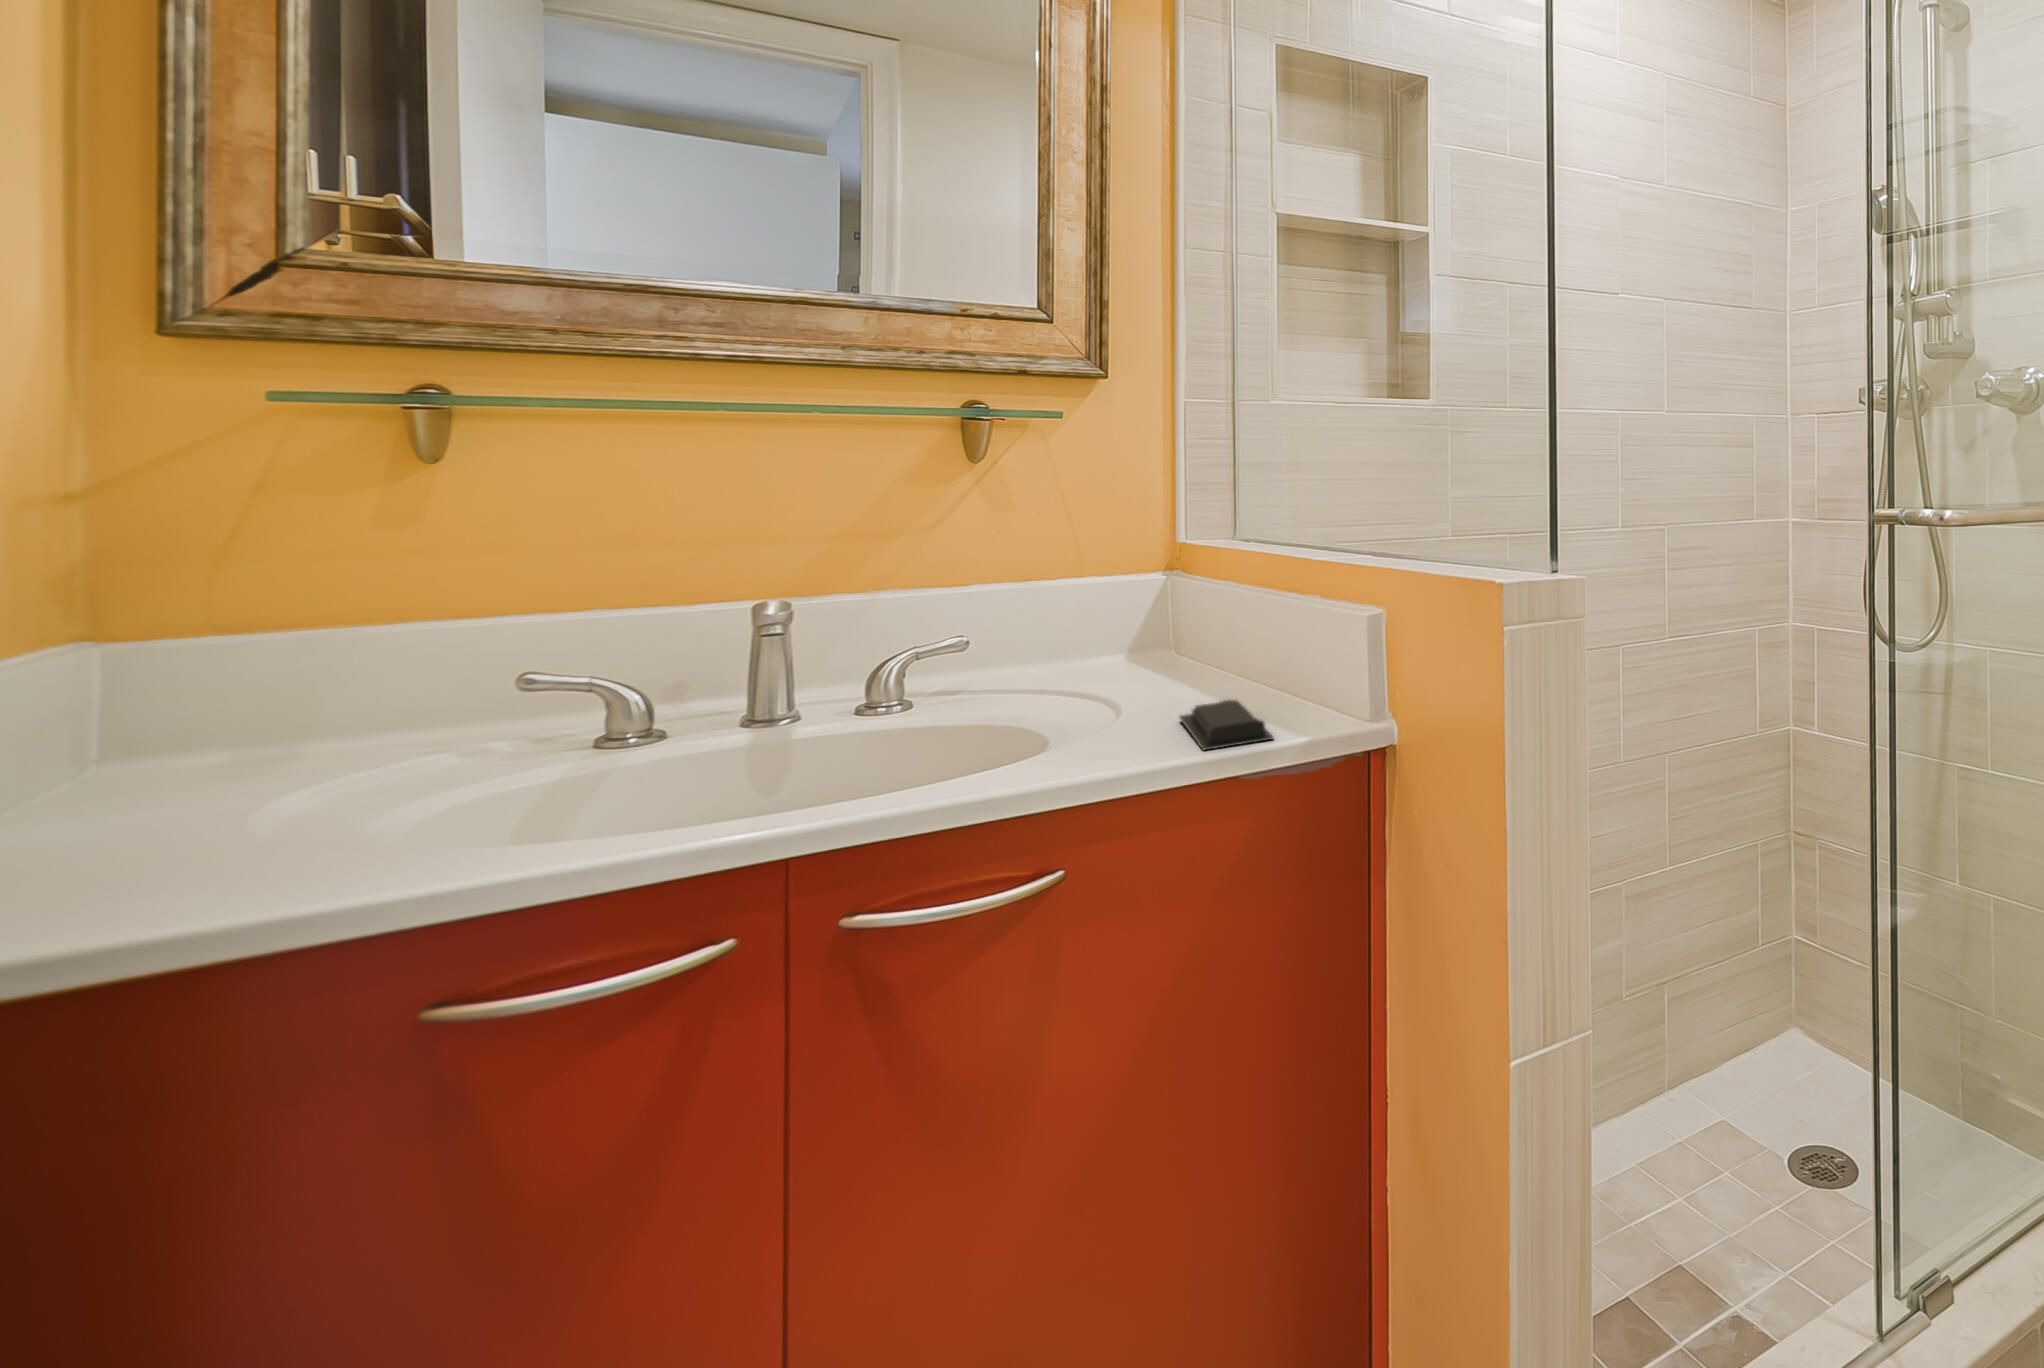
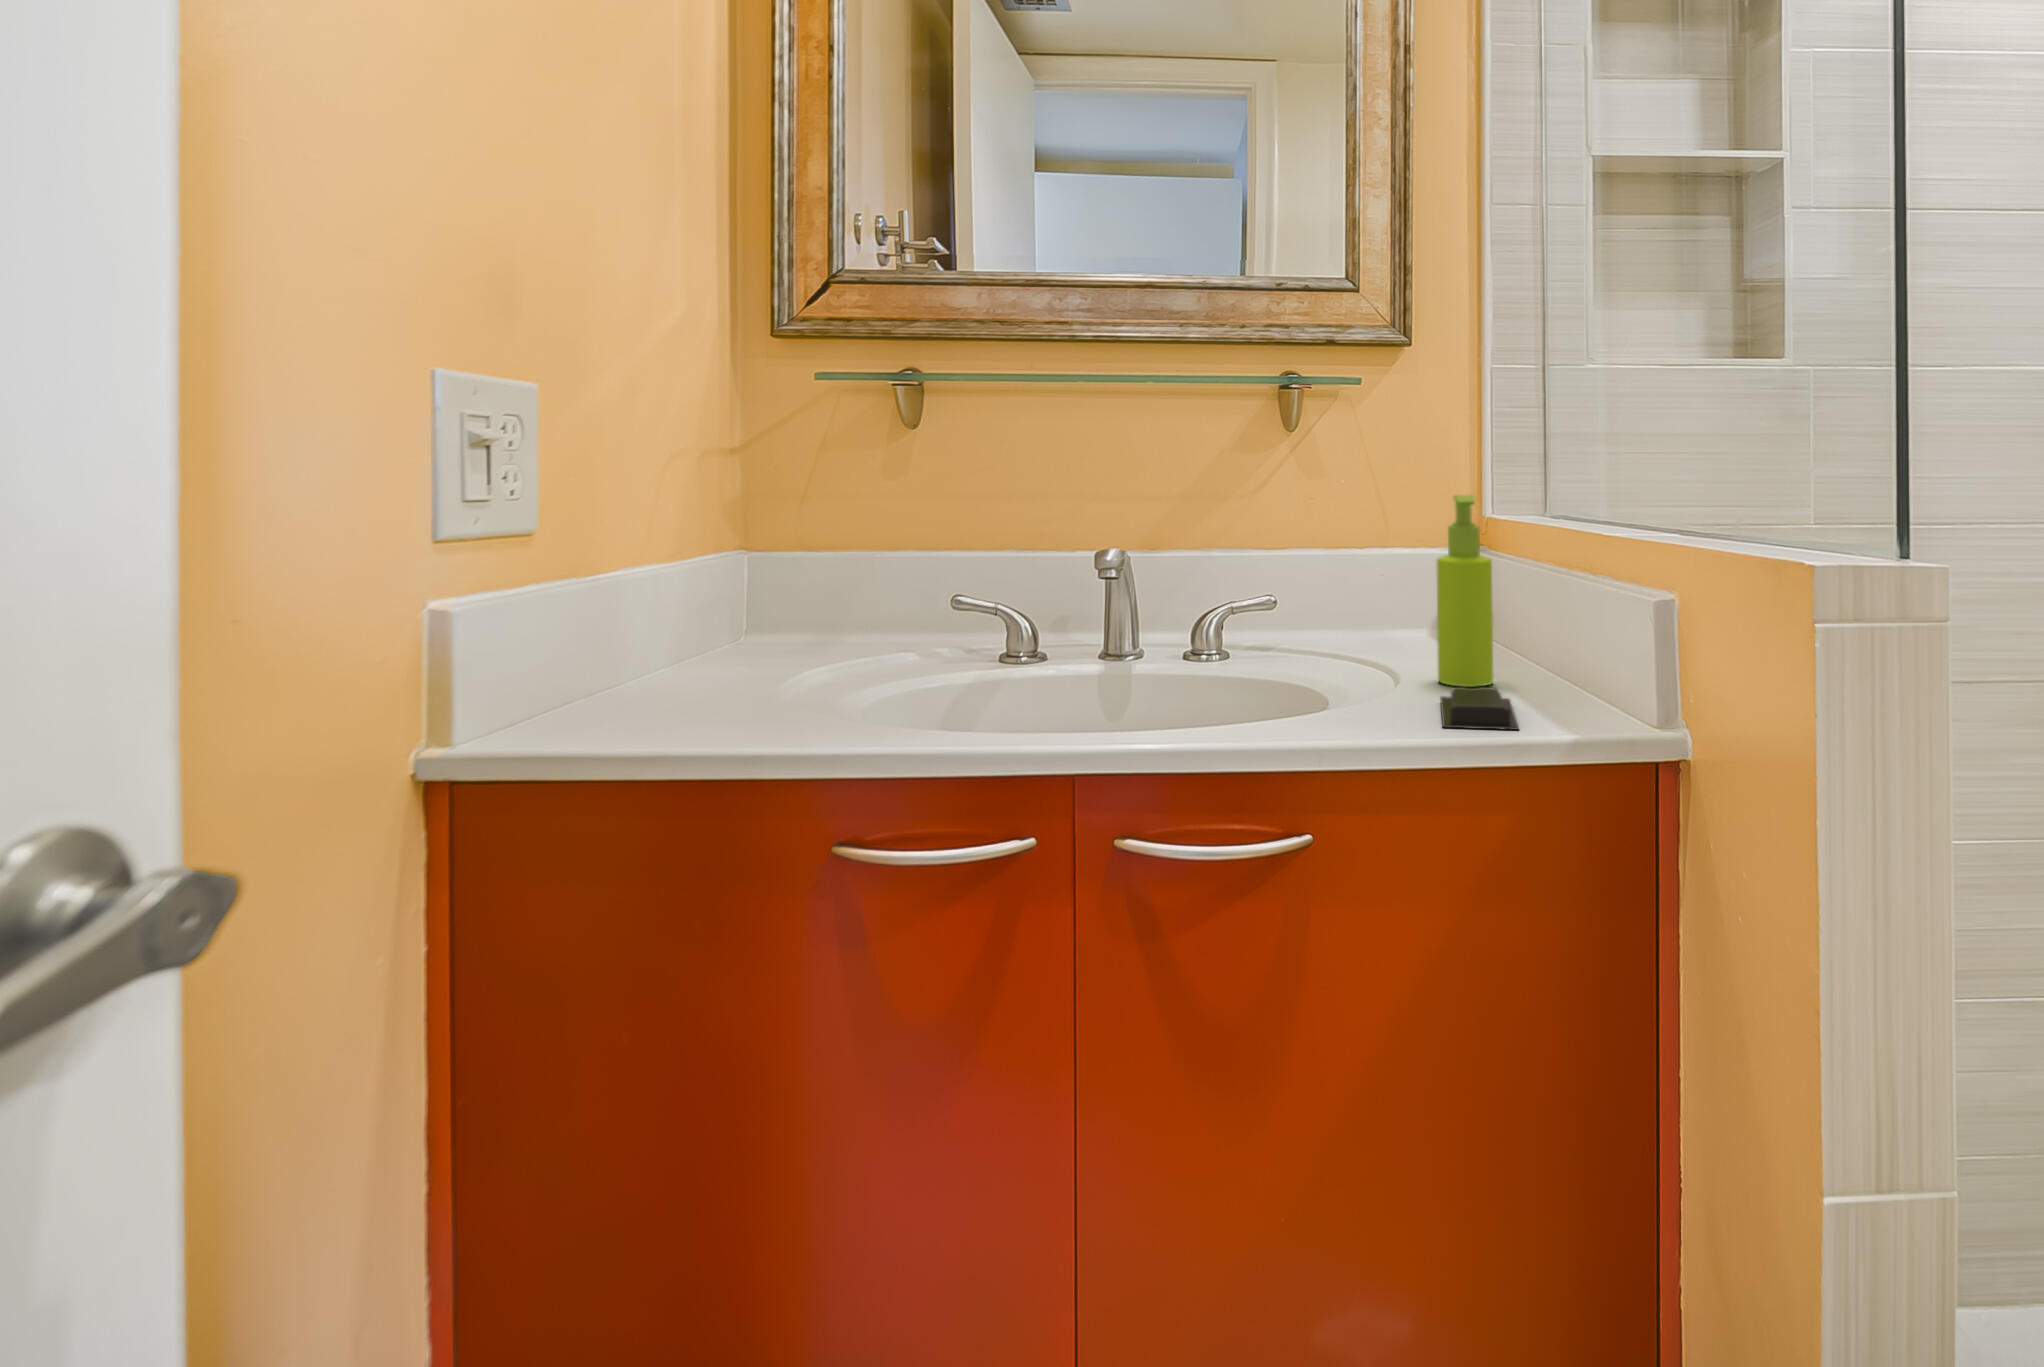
soap dispenser: none [1159,517,1213,700] -> present [1437,495,1493,687]

